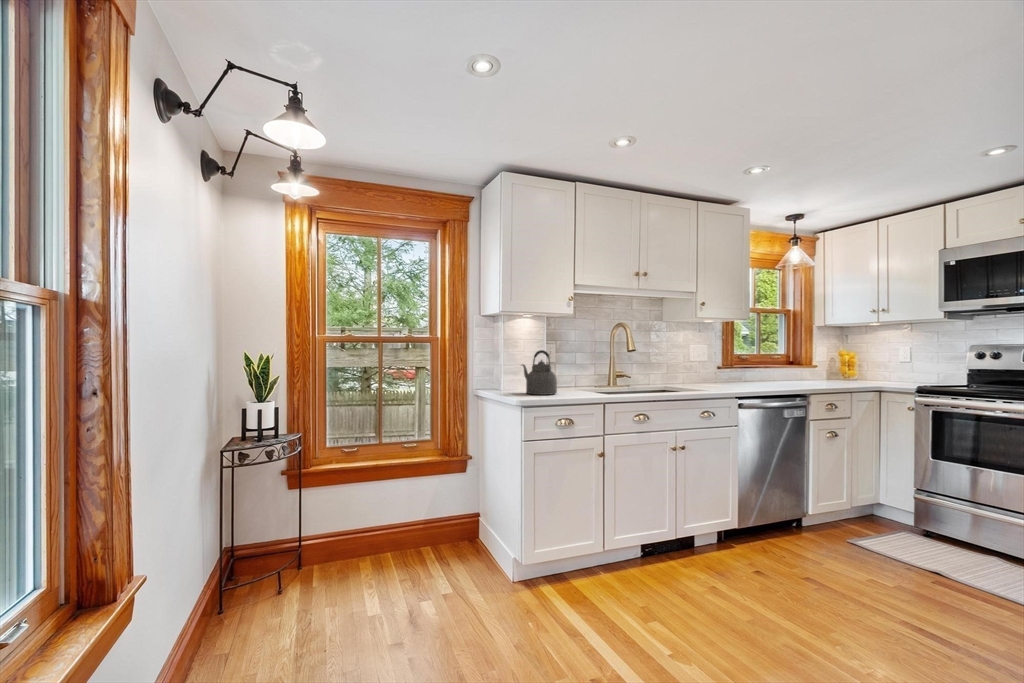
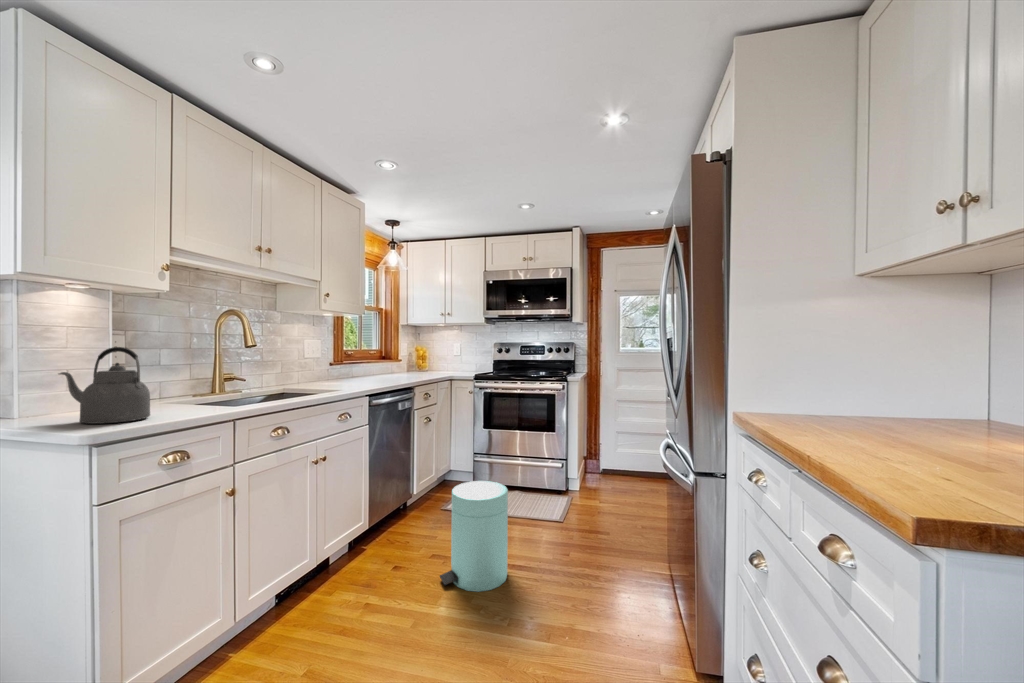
trash can: none [798,510,901,651] -> present [440,481,508,592]

